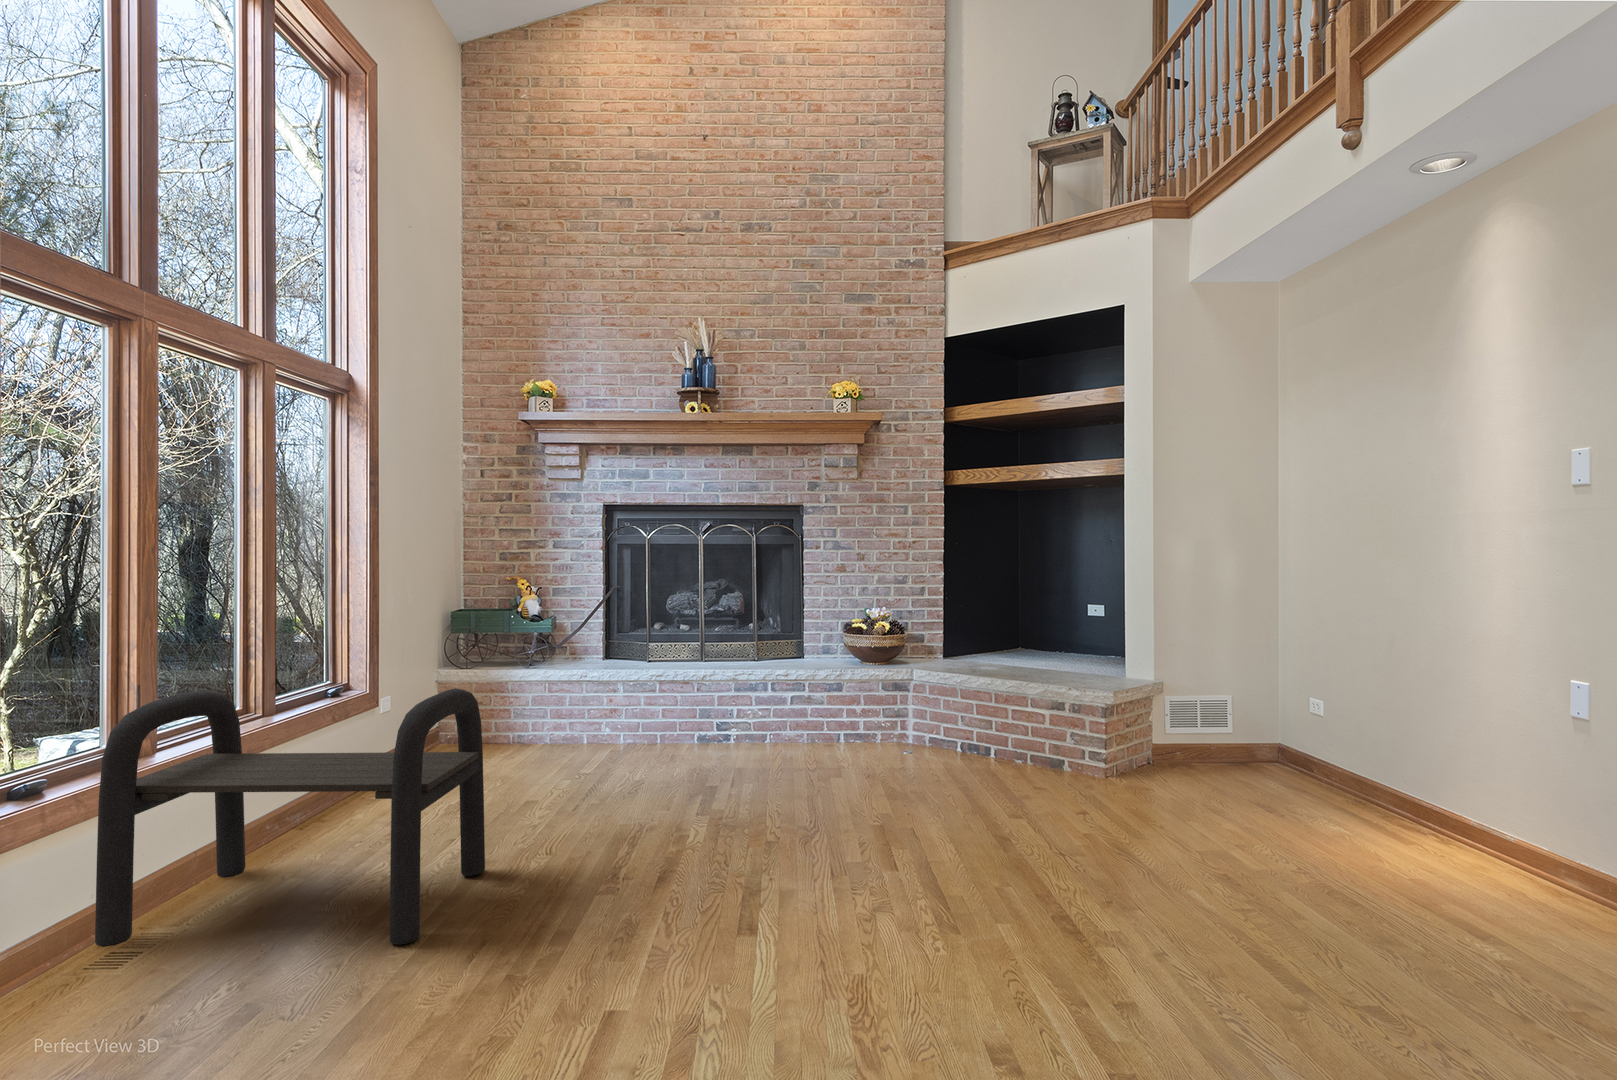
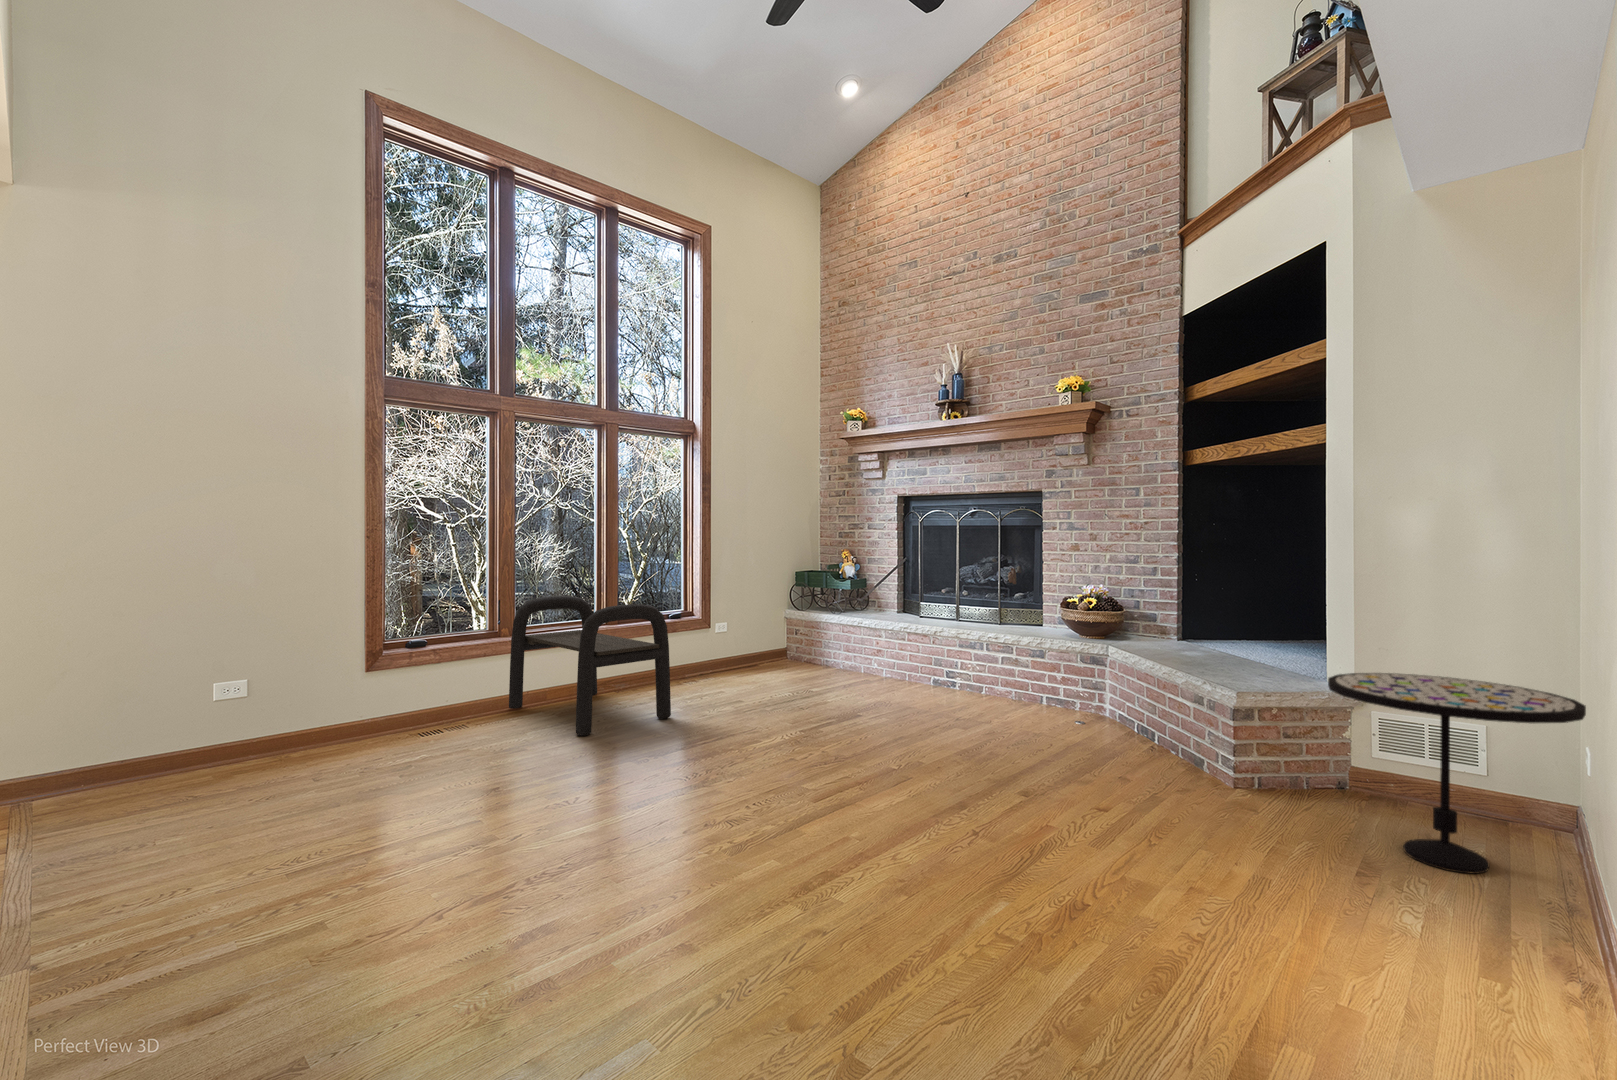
side table: none [1215,666,1378,810] -> present [1328,673,1586,874]

